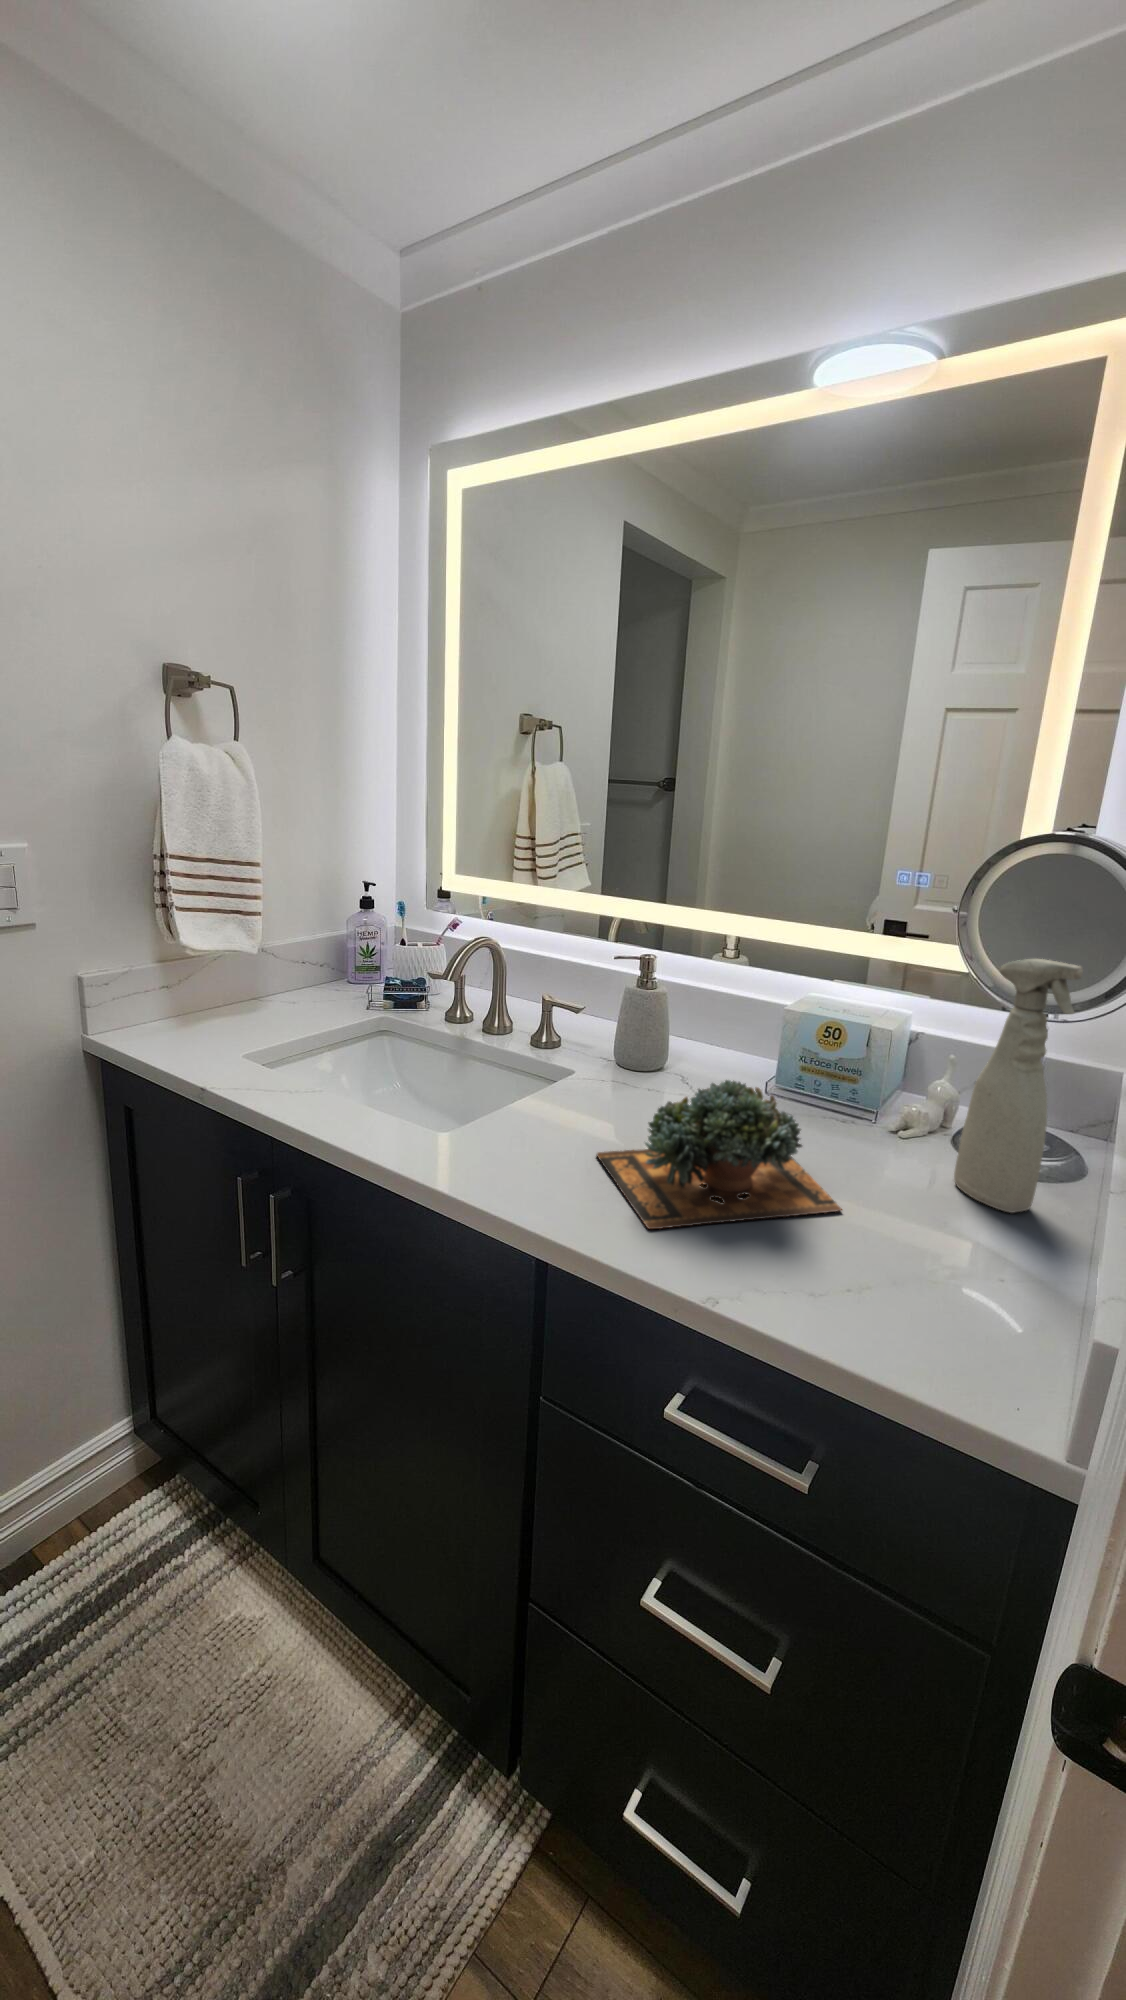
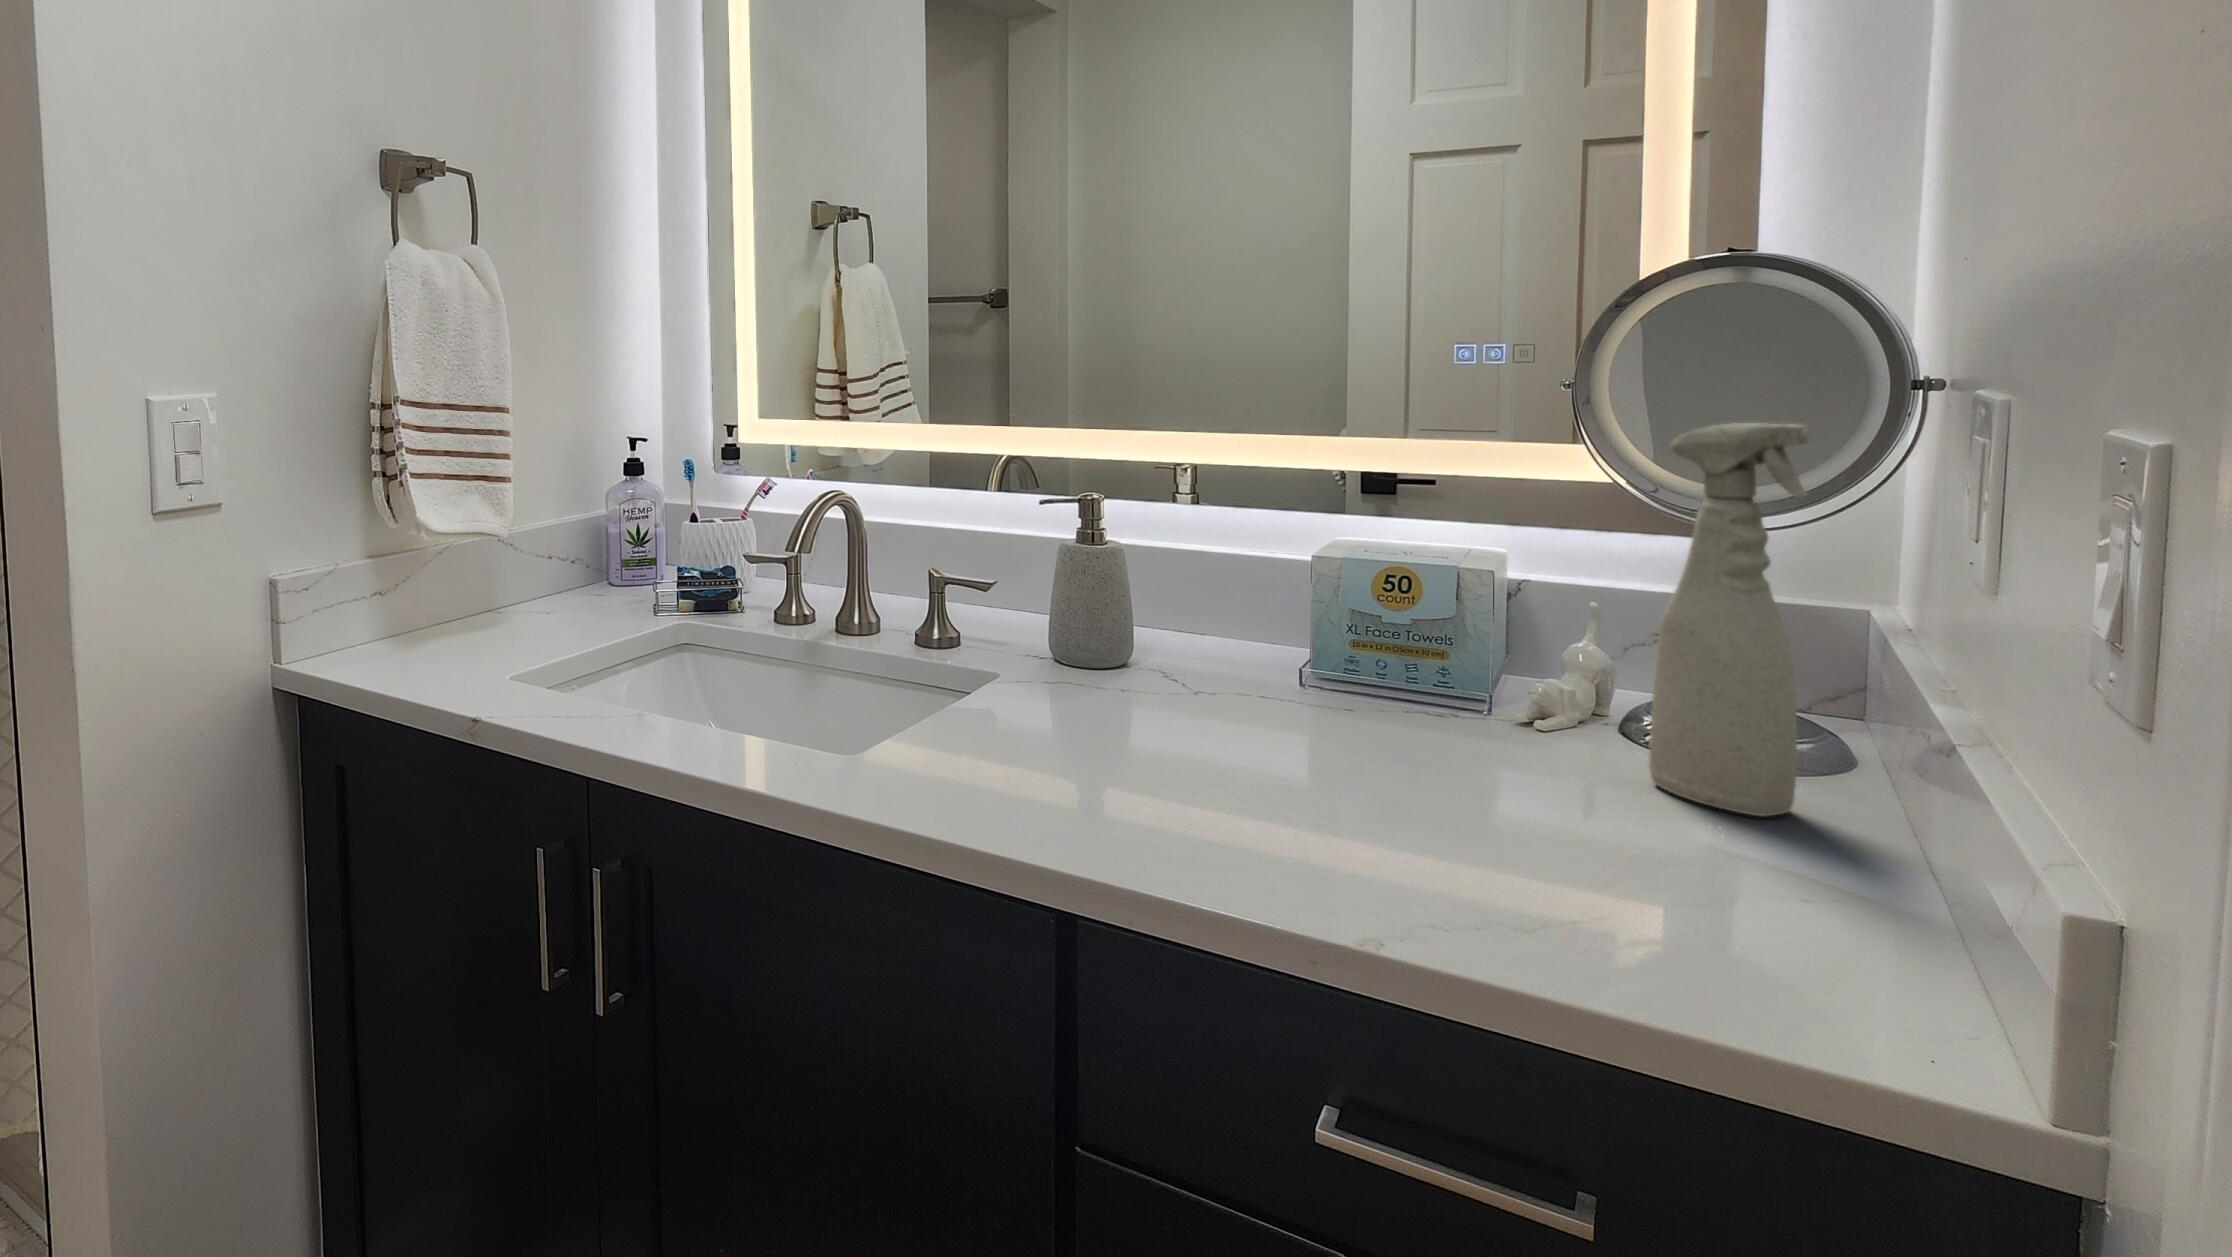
succulent plant: present [597,1080,842,1229] -> none [1086,636,1500,859]

